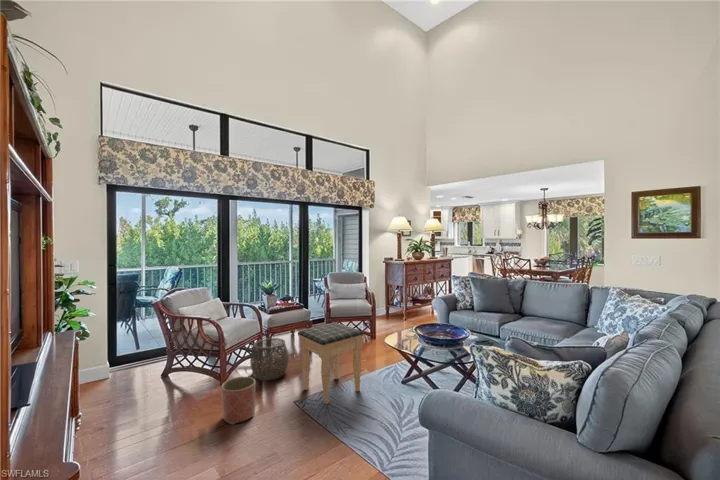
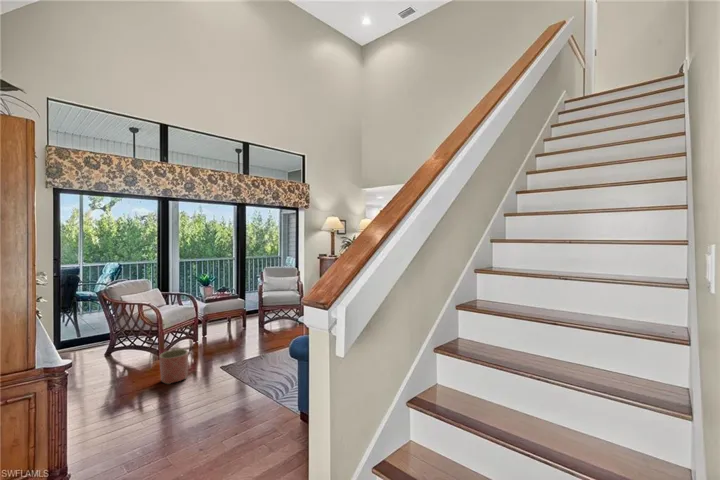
footstool: present [298,323,364,404] -> none [226,308,280,370]
woven basket: present [250,338,289,380] -> none [186,322,220,356]

